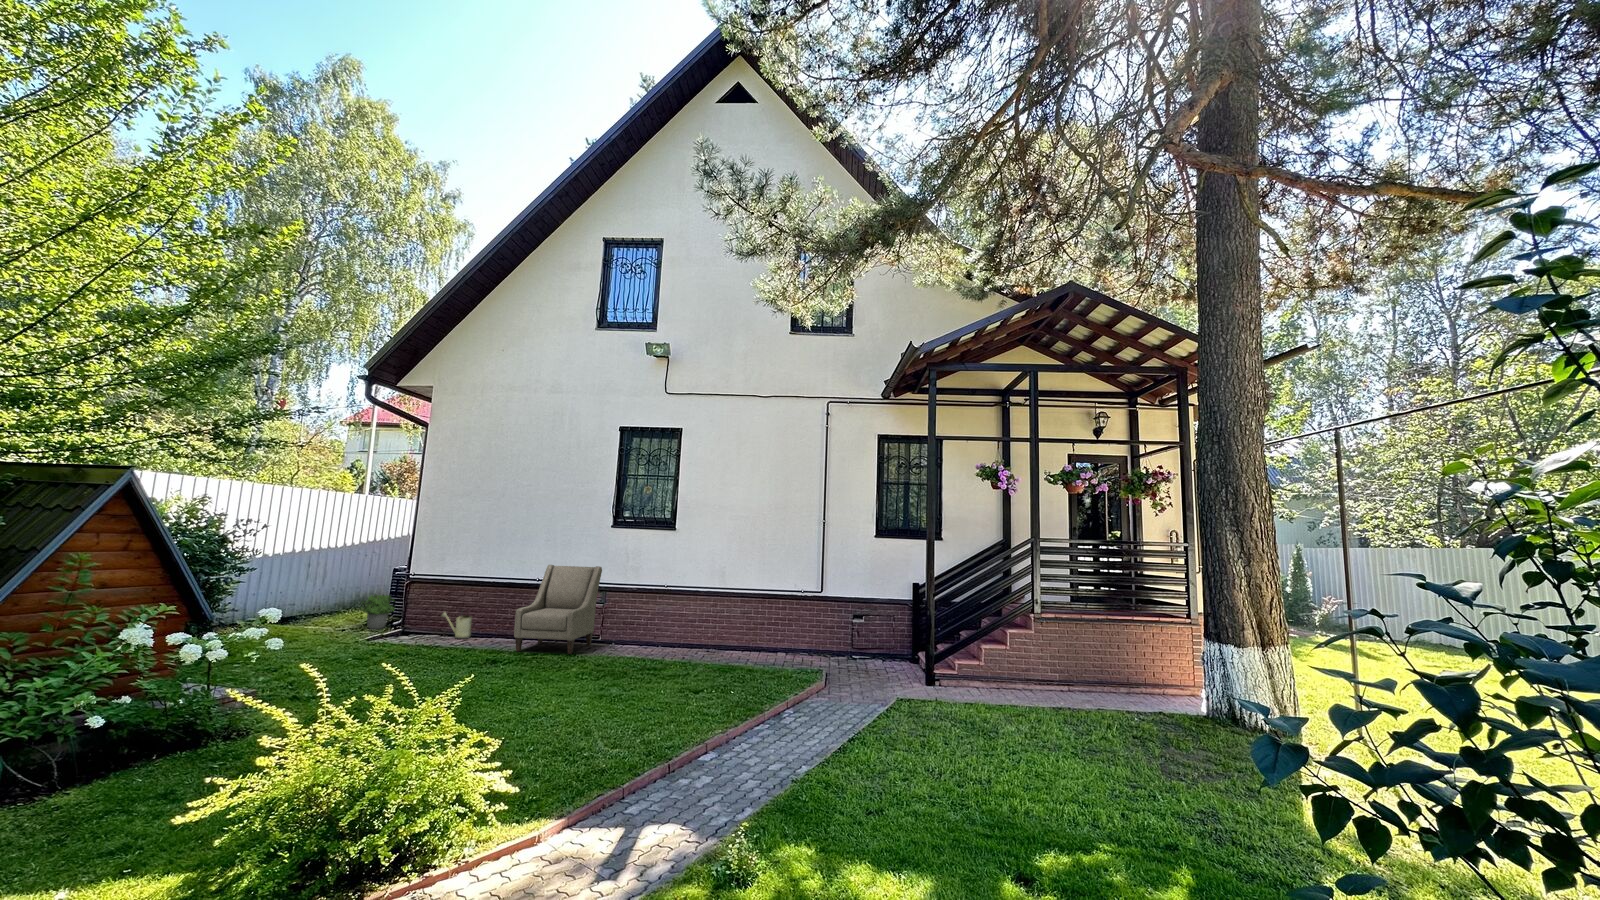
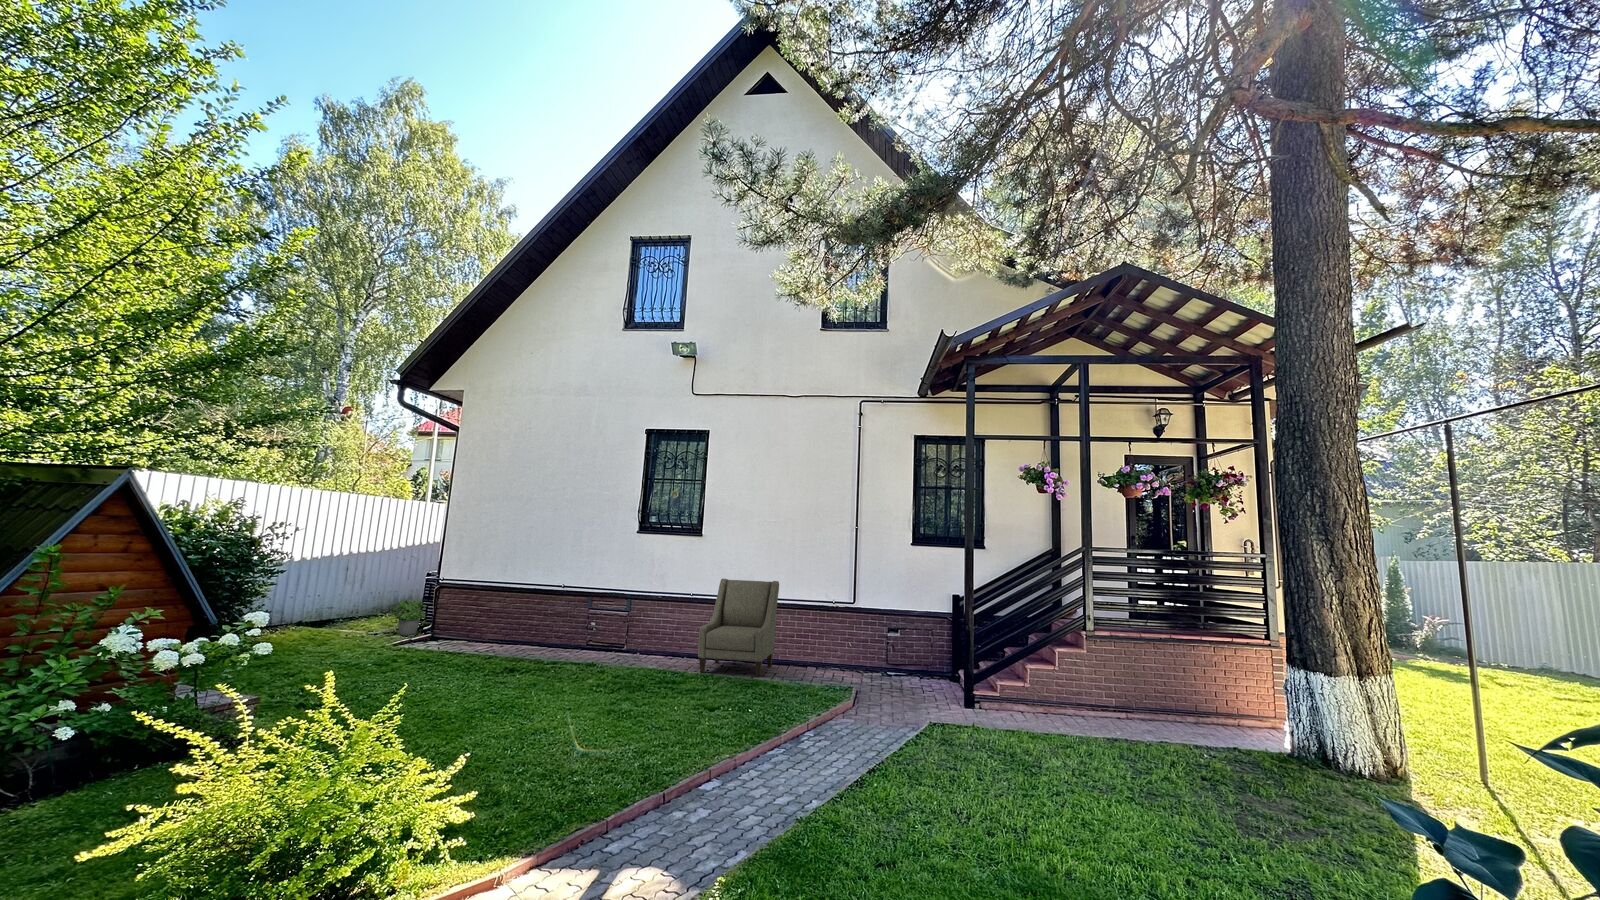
chair: present [514,565,602,654] -> present [698,579,779,677]
watering can: present [441,612,472,639] -> none [467,616,500,647]

